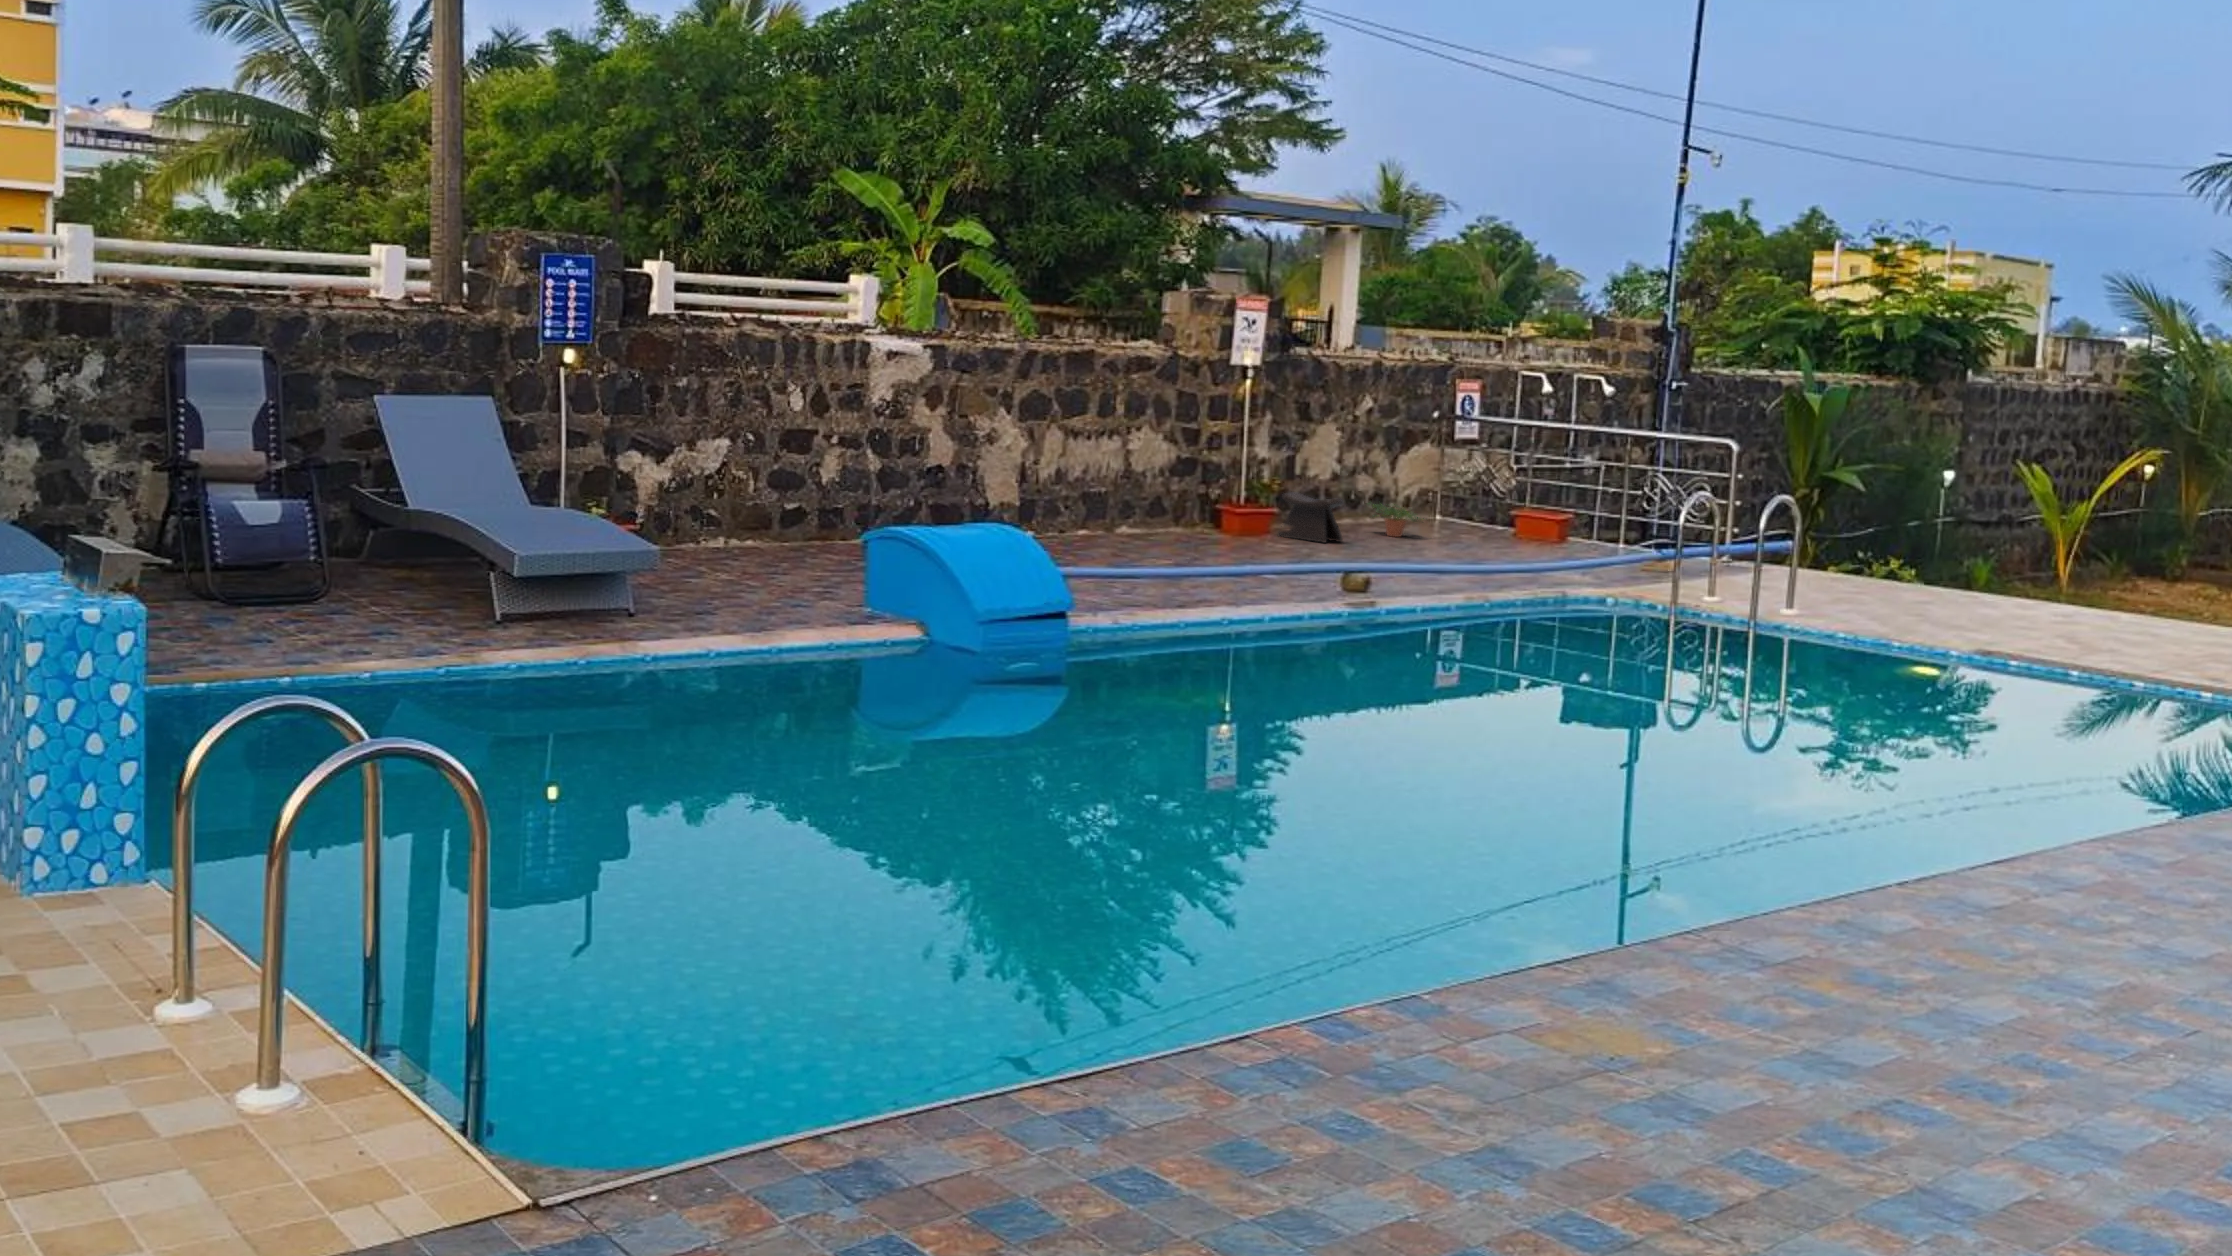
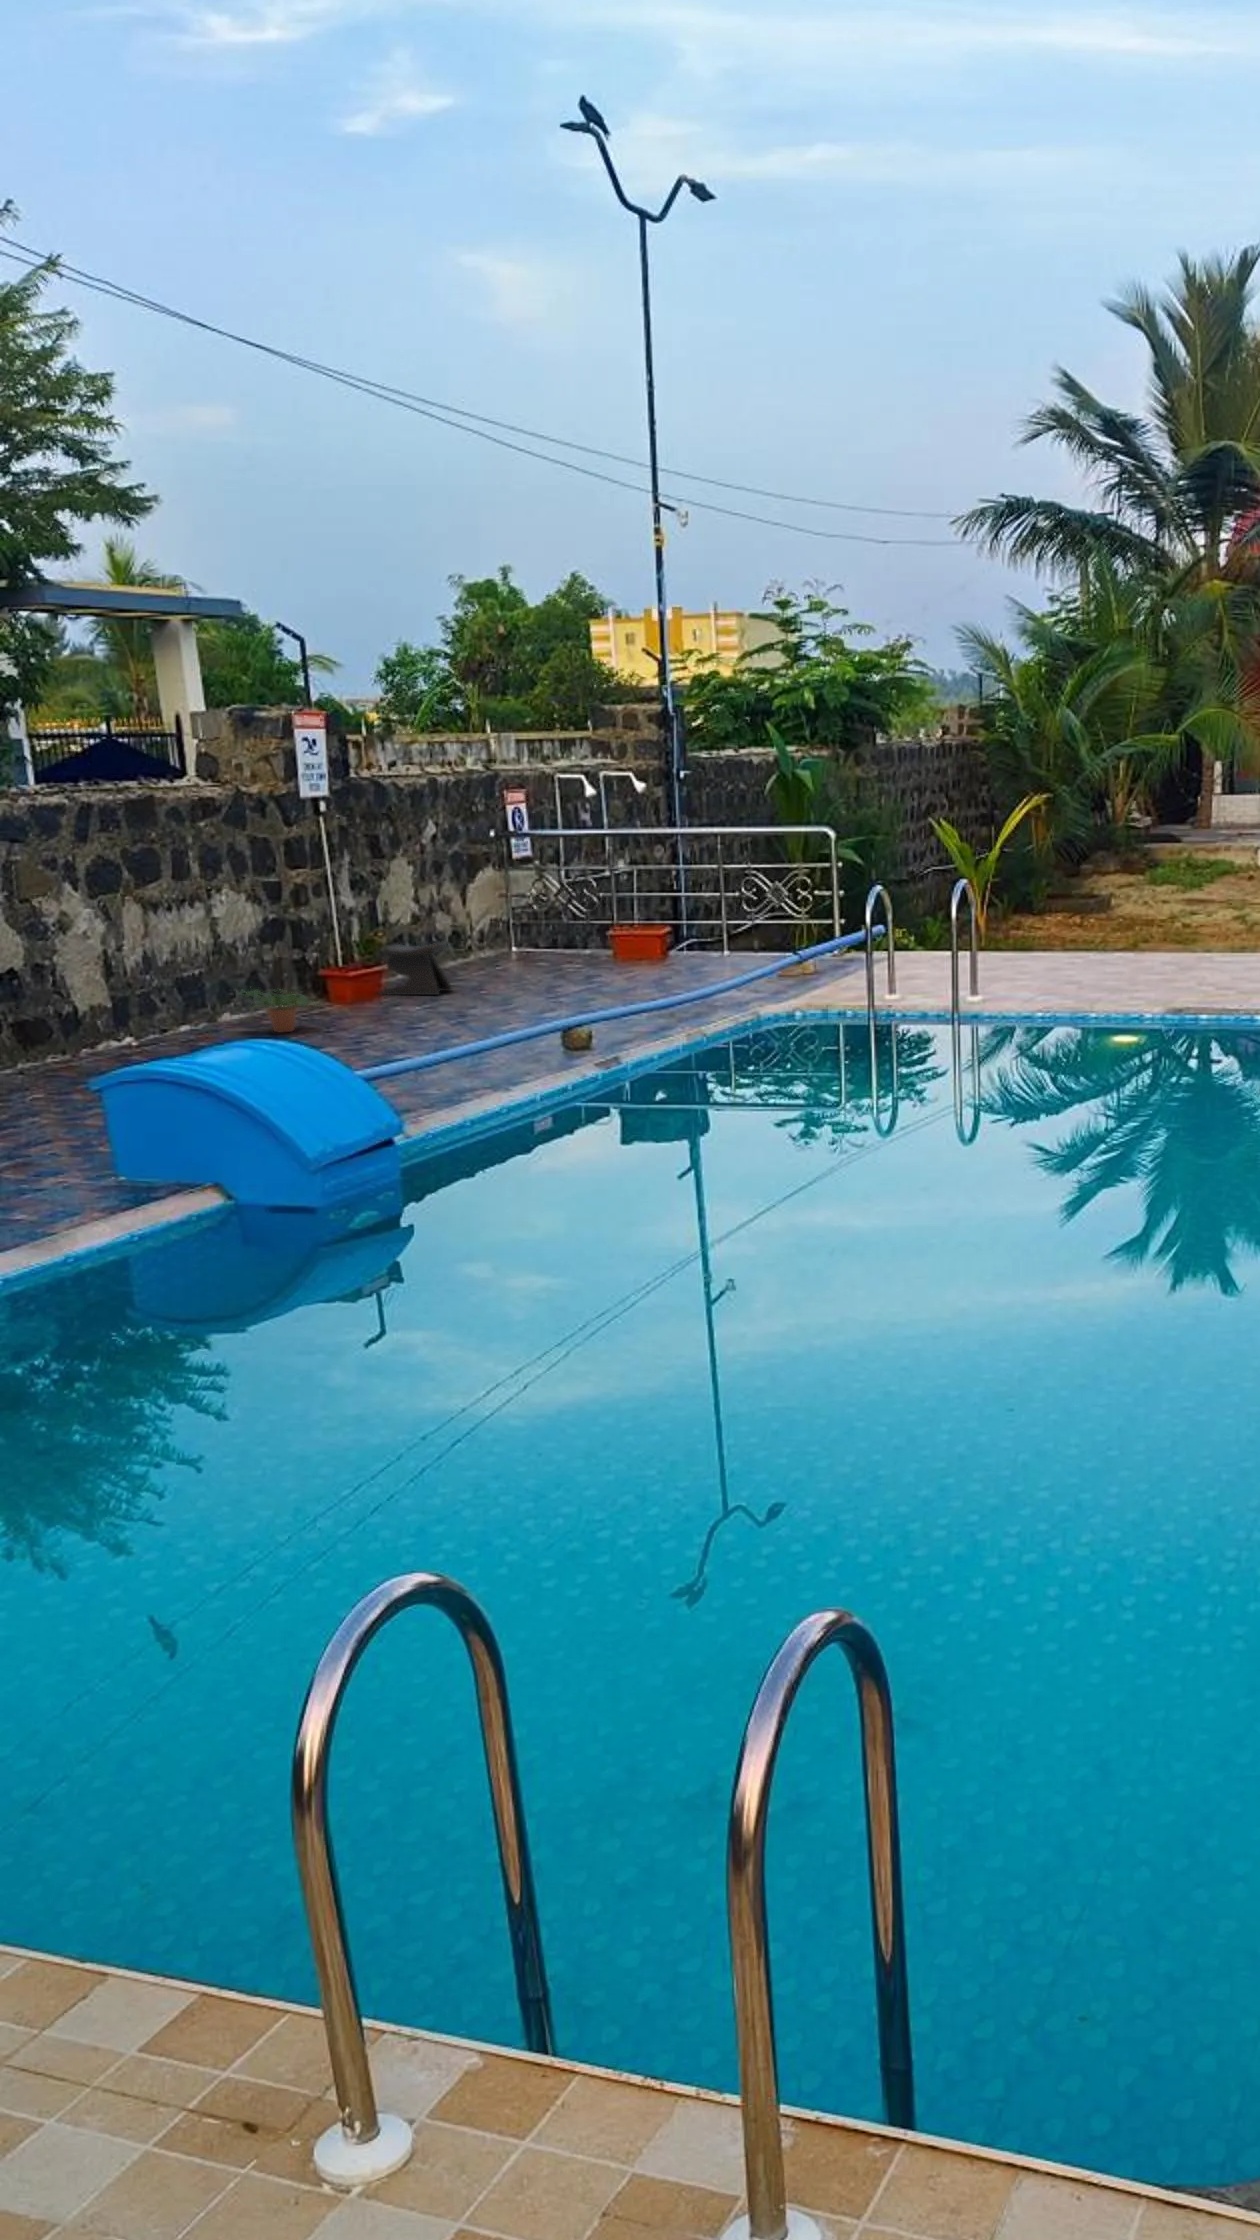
potted plant: present [1368,503,1424,537] -> present [239,989,318,1033]

